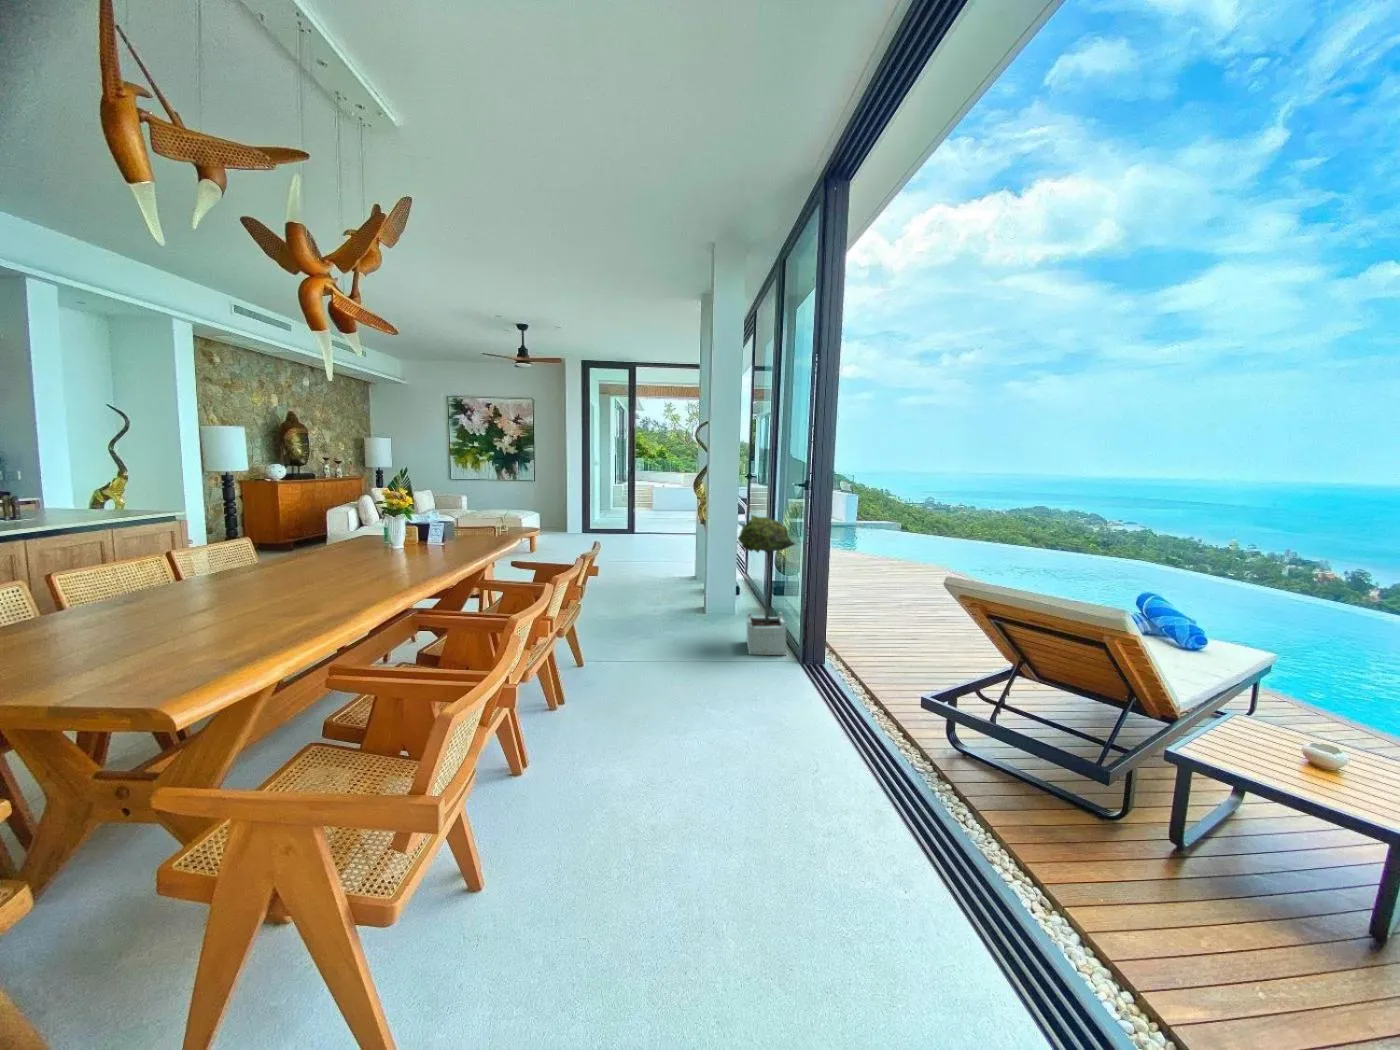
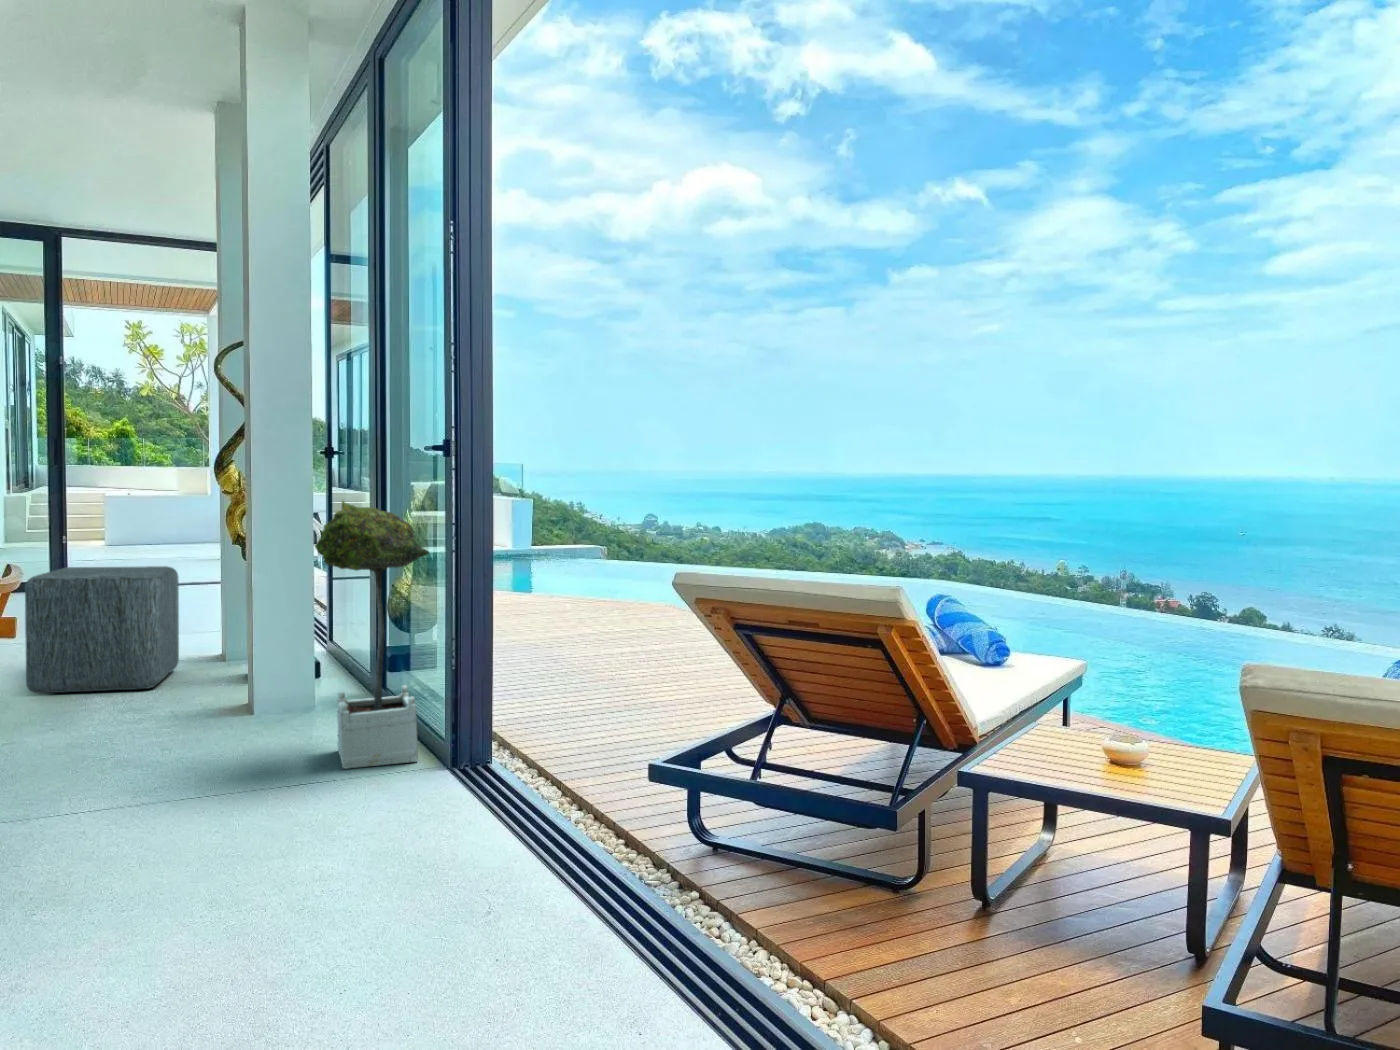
ottoman: none [616,531,677,591] -> present [25,566,179,694]

